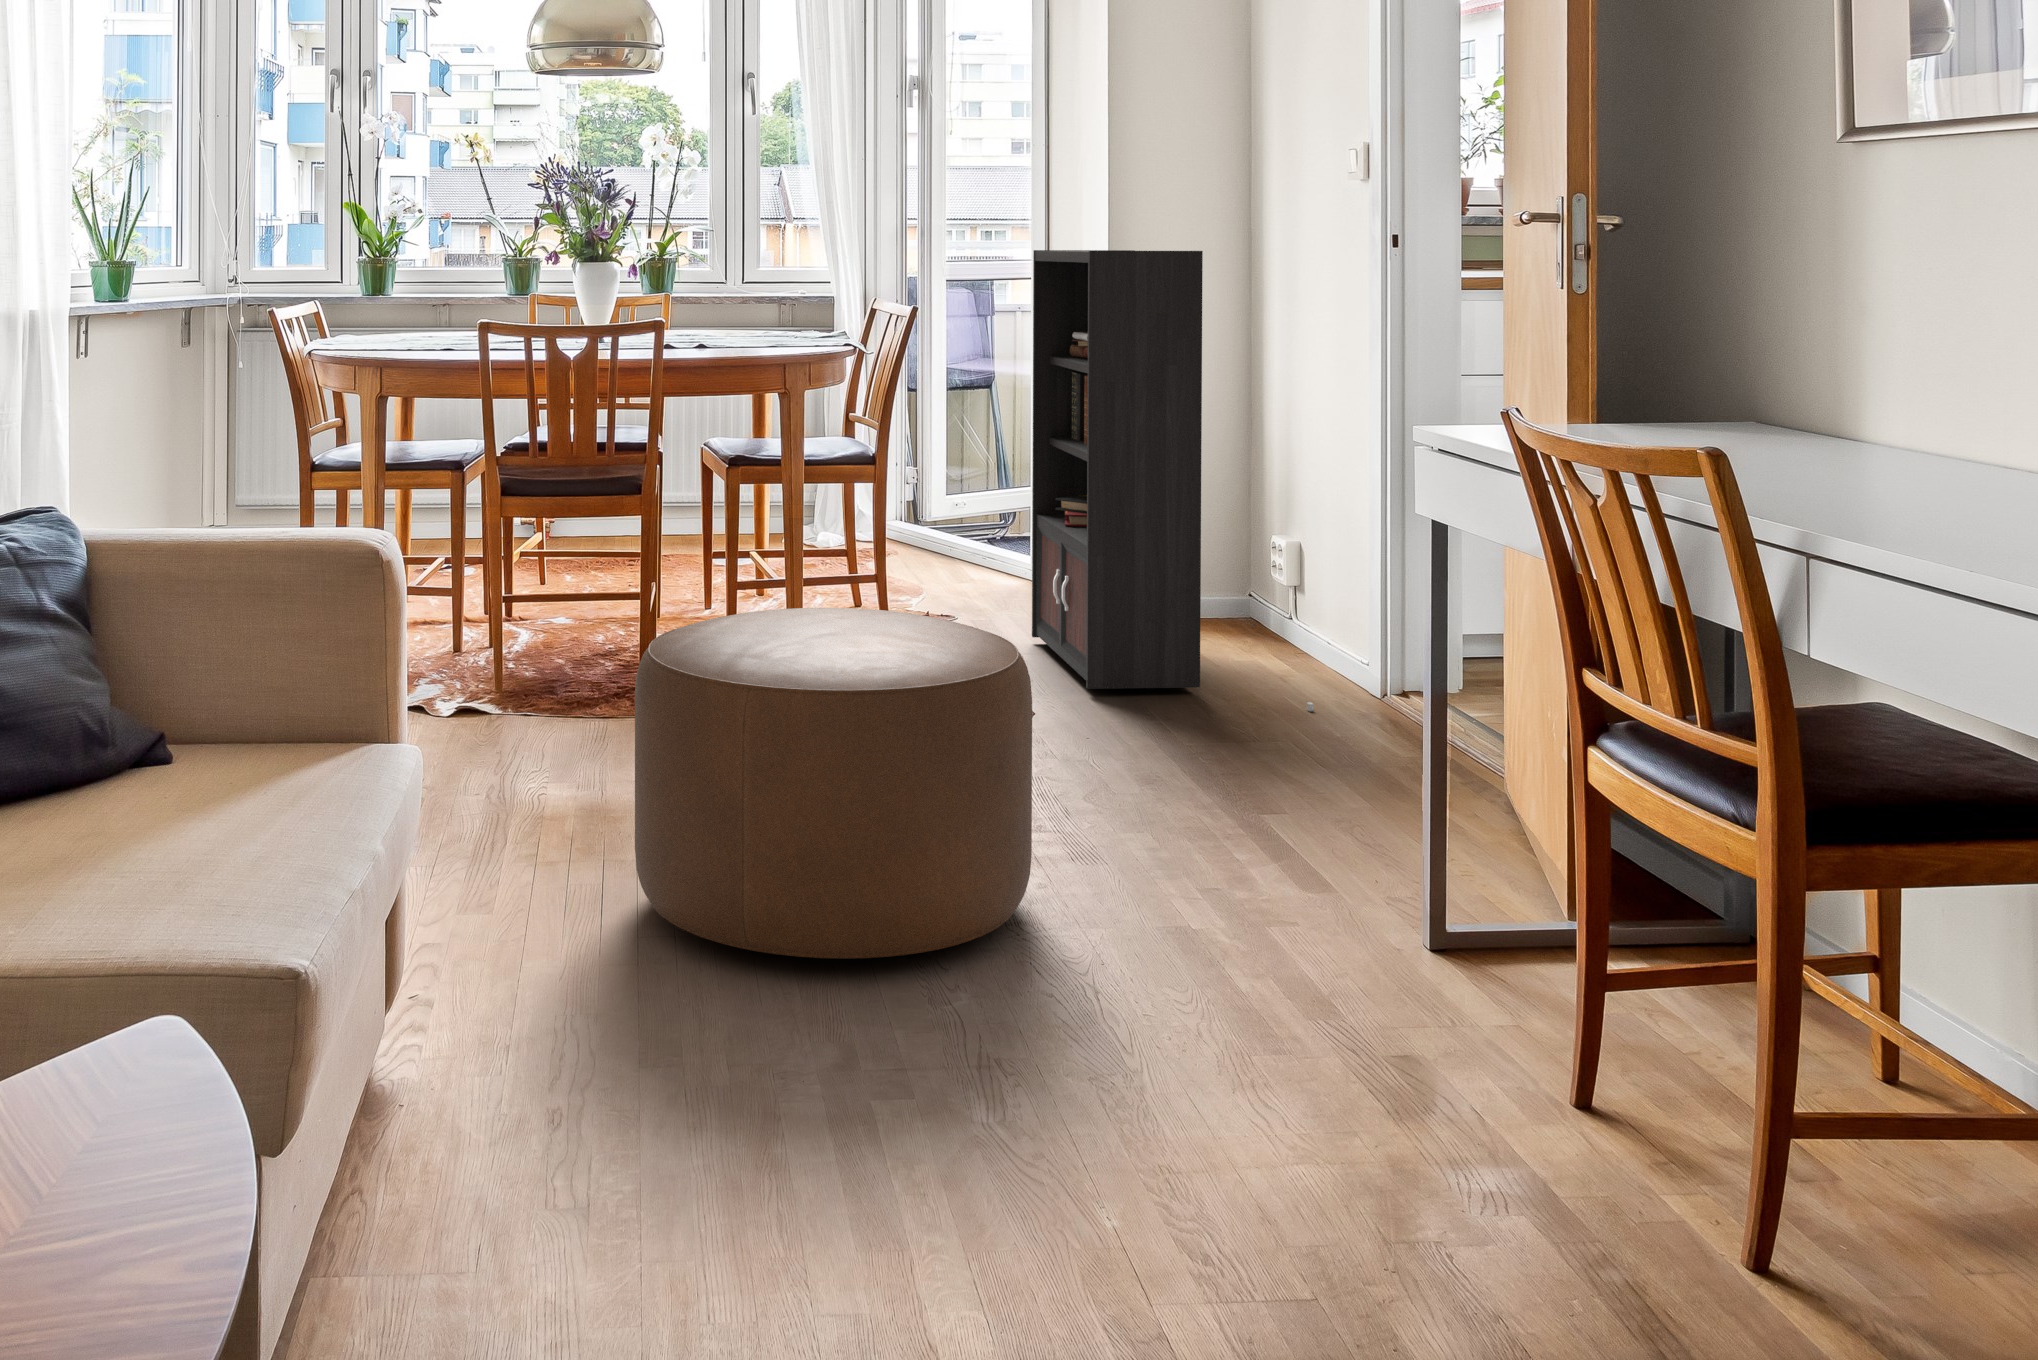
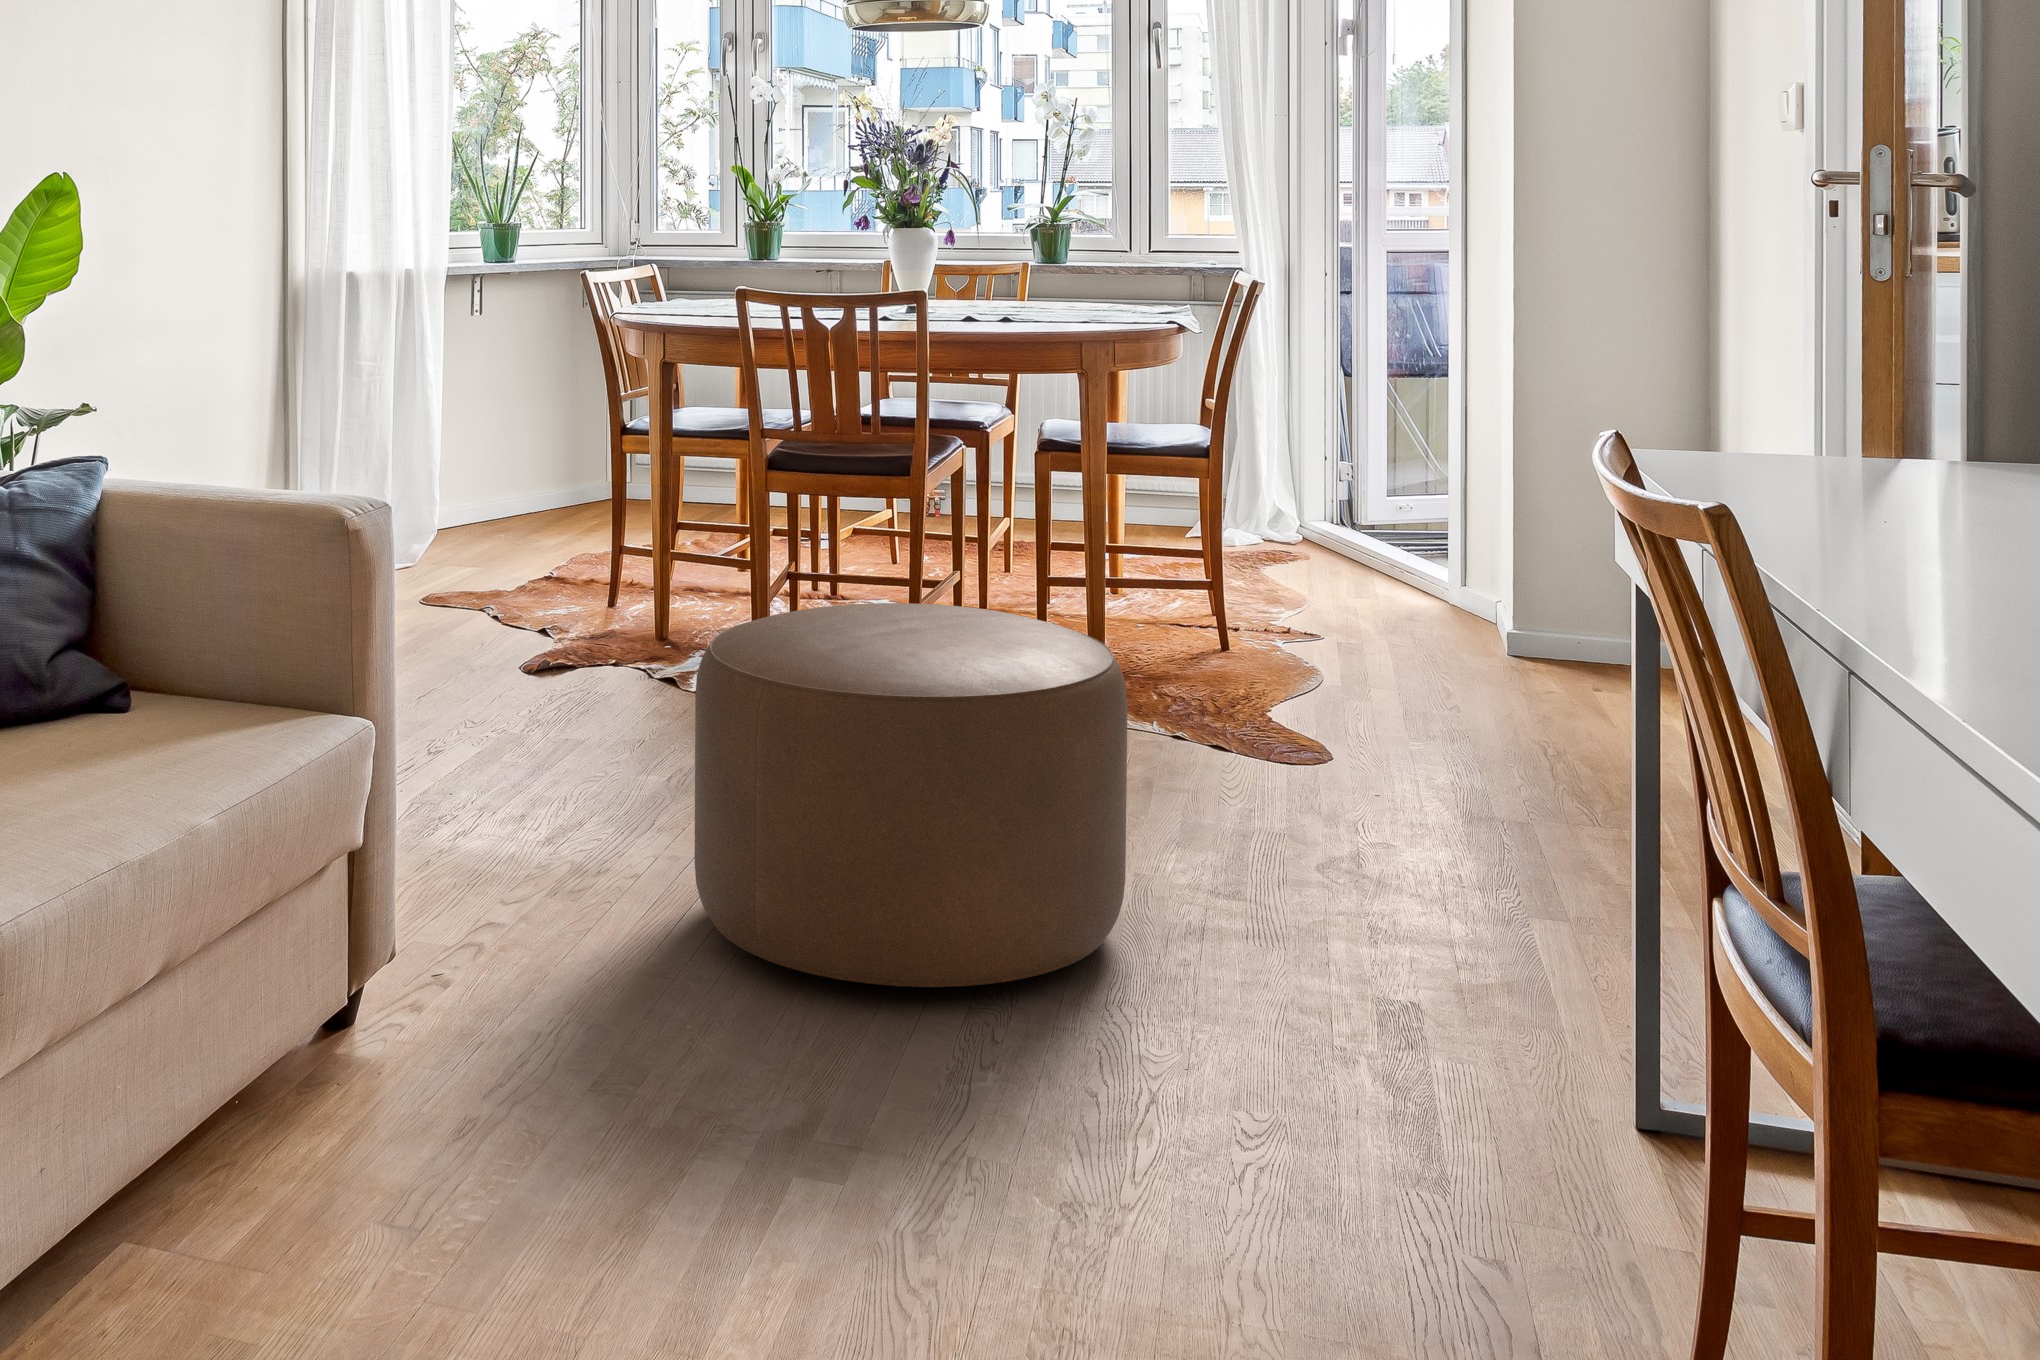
bookcase: present [1032,250,1314,711] -> none [1384,219,1668,773]

